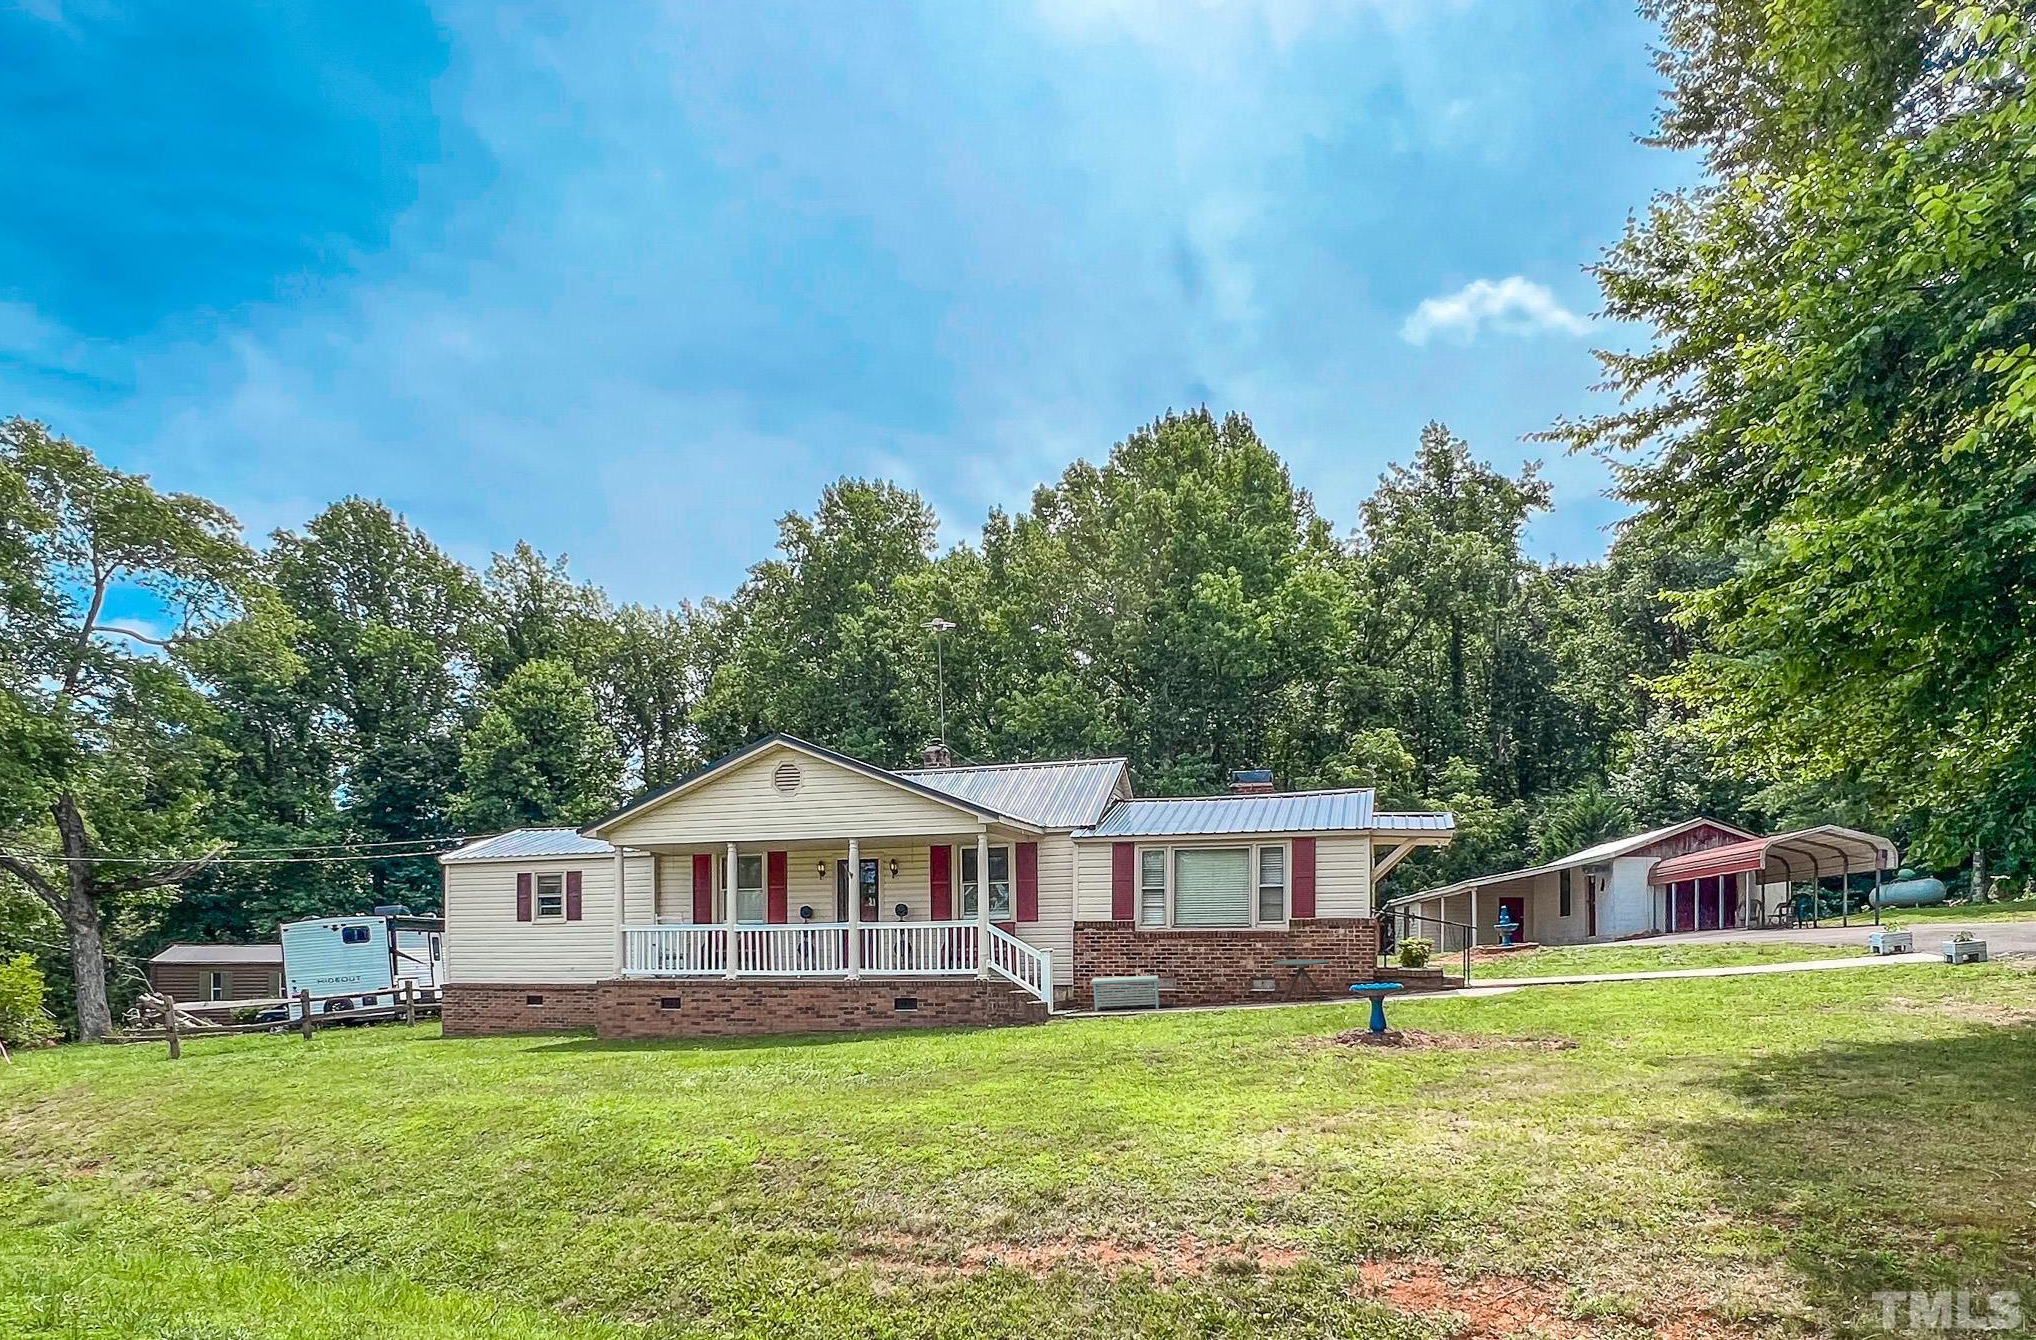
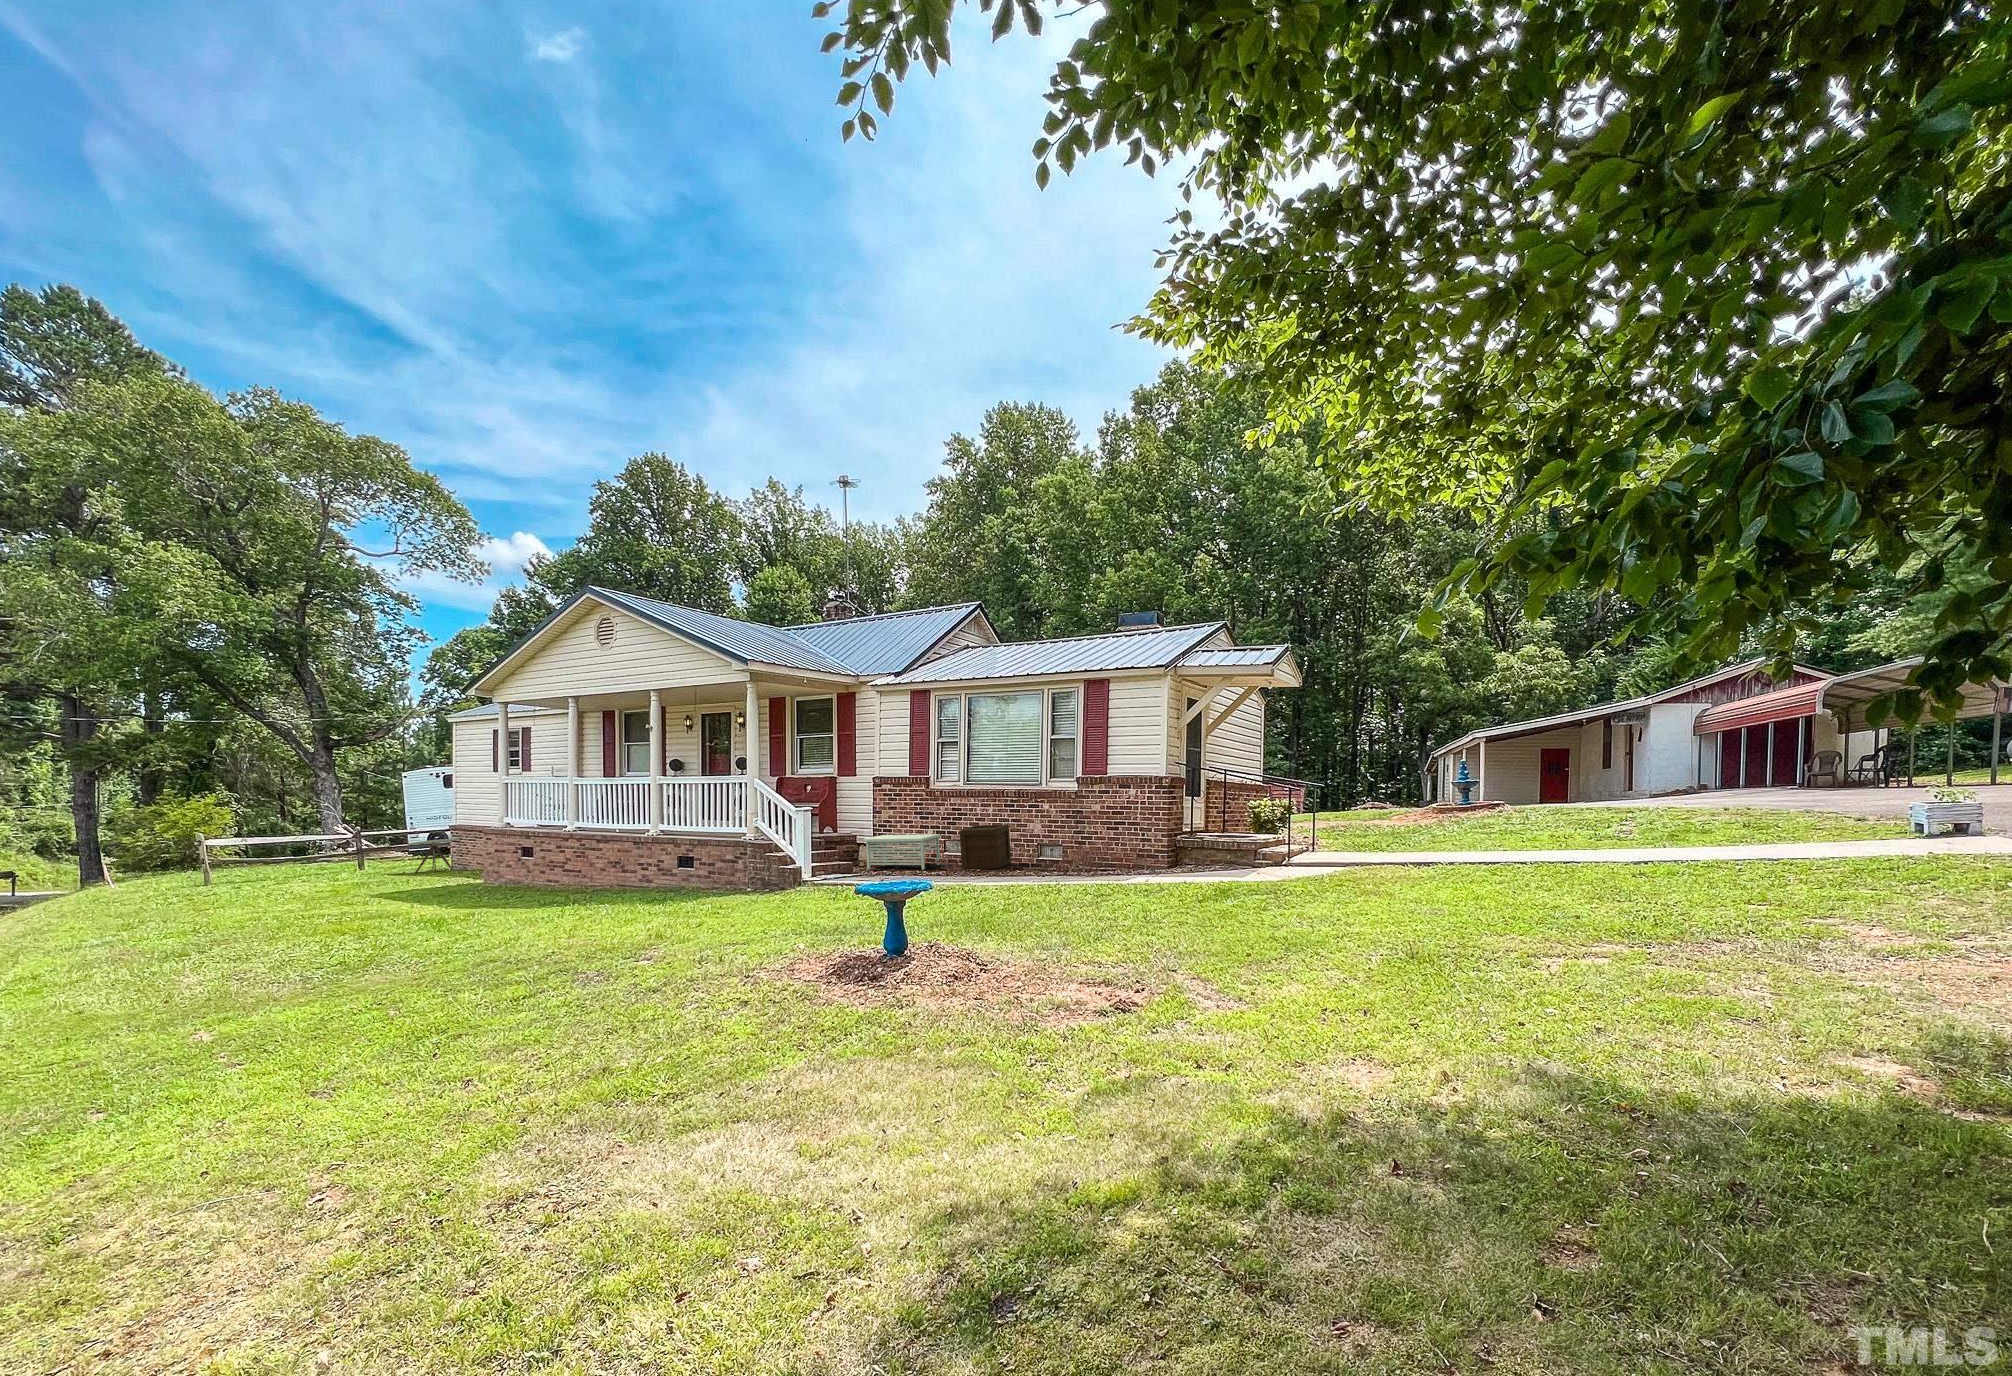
round table: present [1273,960,1329,1002] -> present [408,839,460,873]
wooden crate: none [1190,964,1234,1006] -> present [960,825,1011,869]

